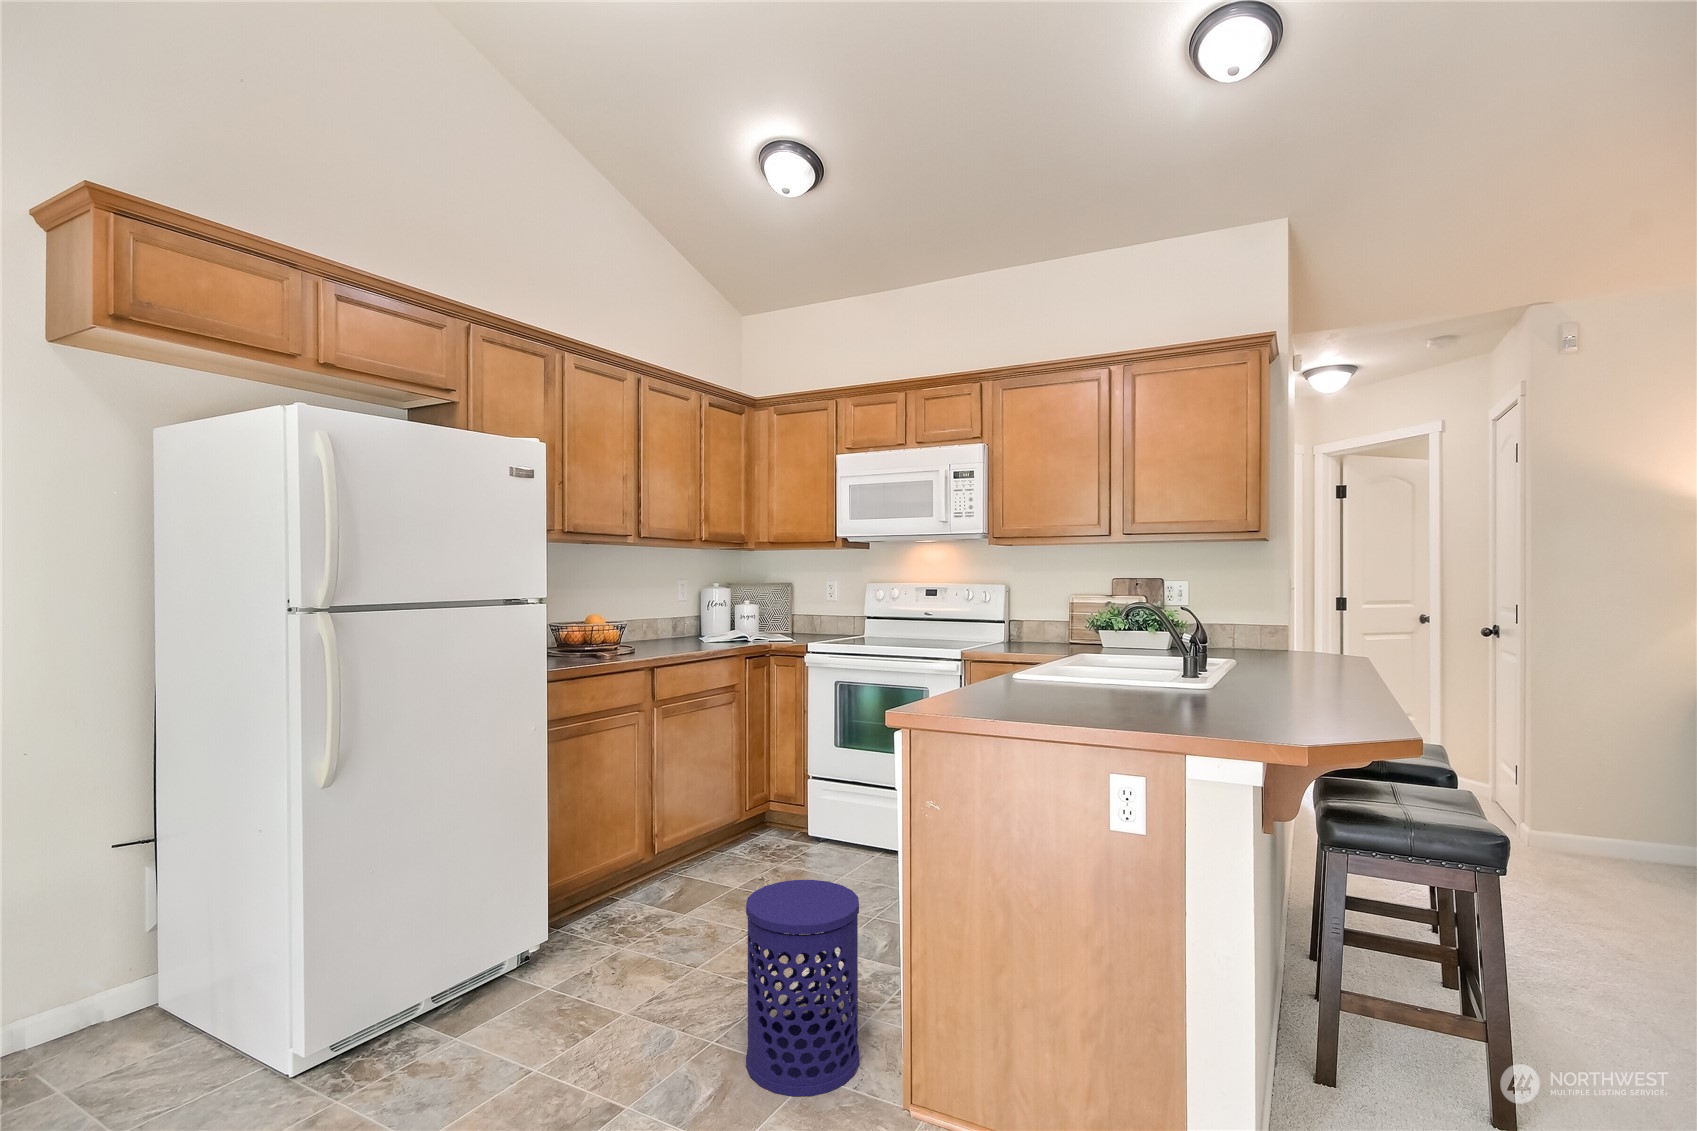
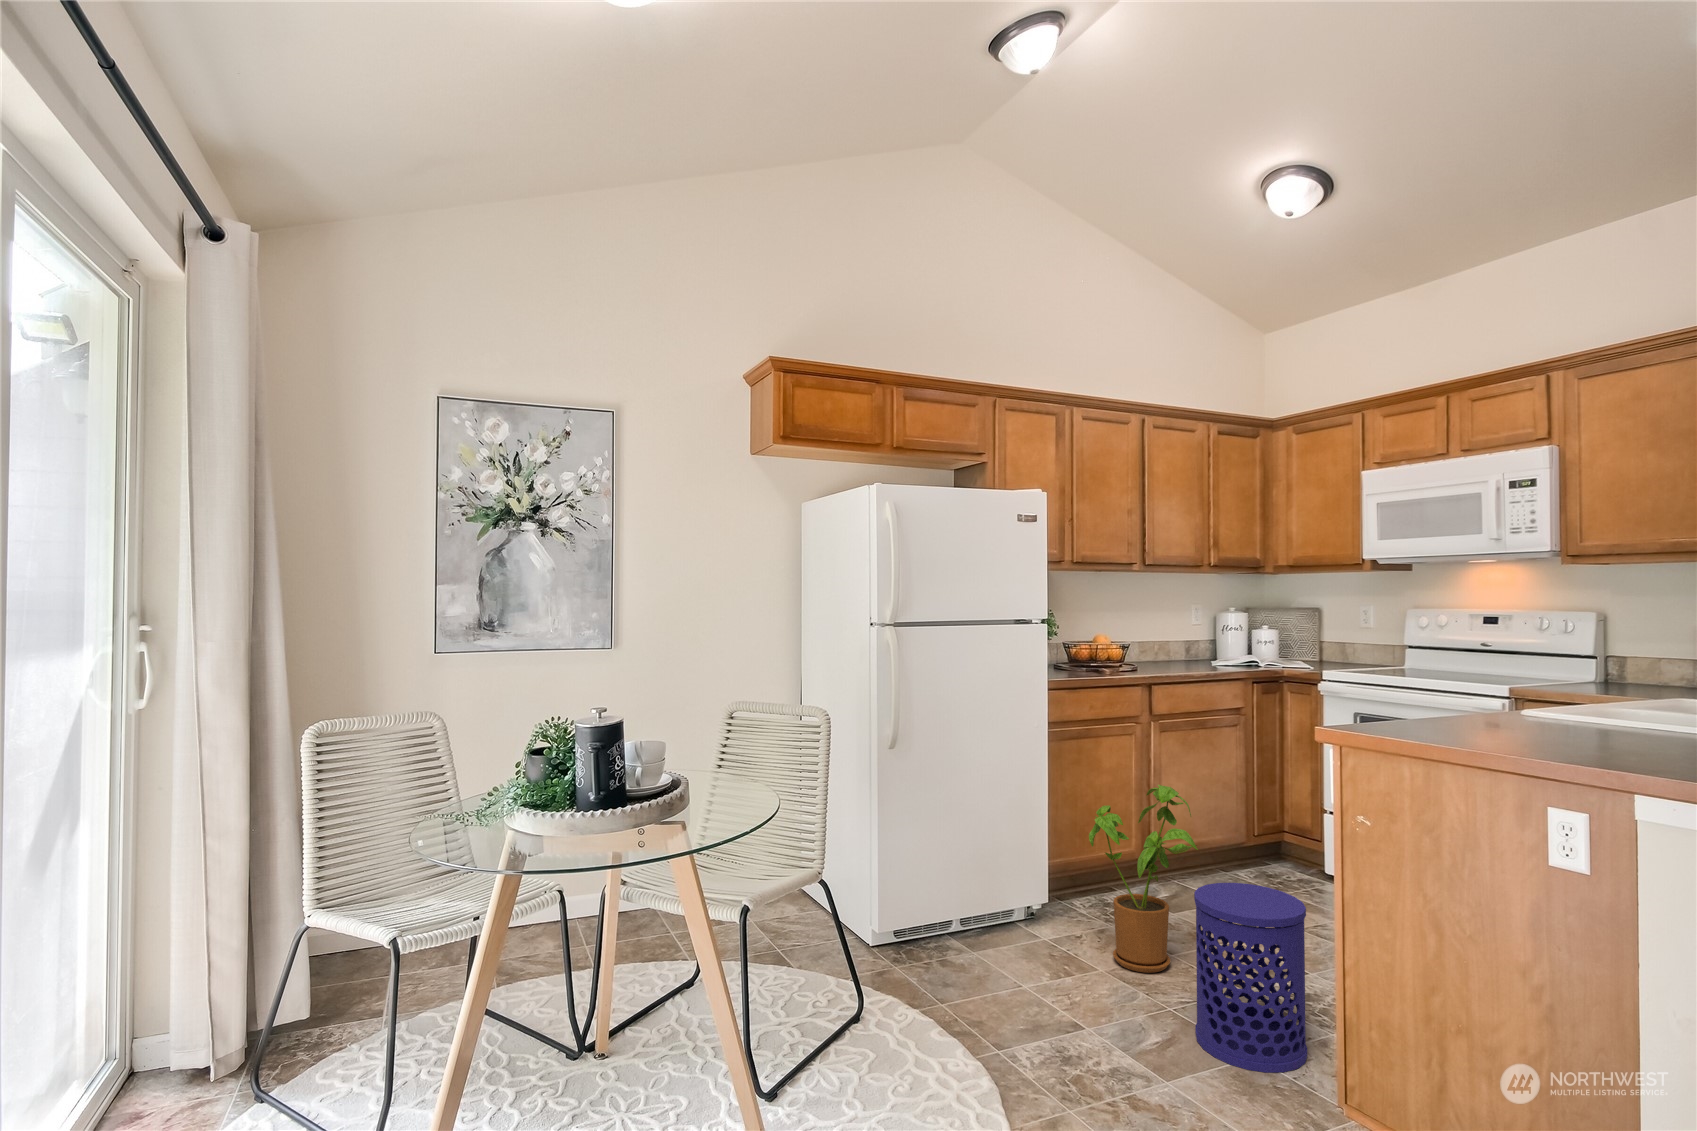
house plant: none [605,782,734,1003] -> present [1089,785,1198,973]

